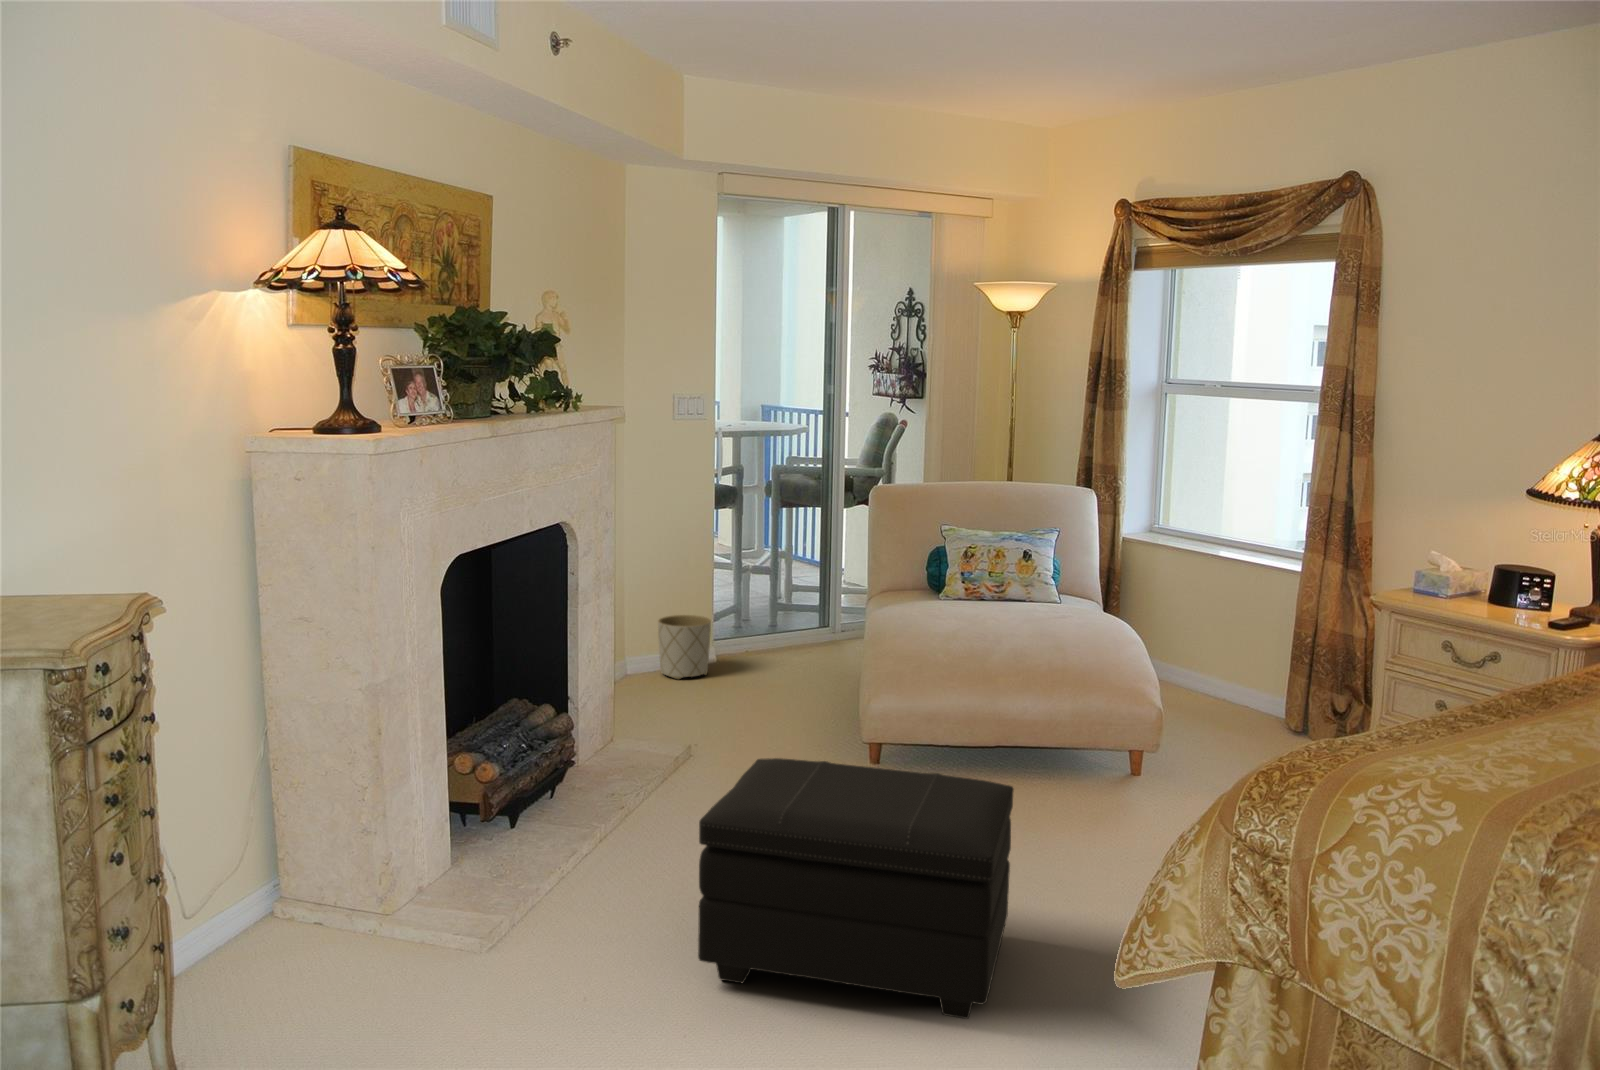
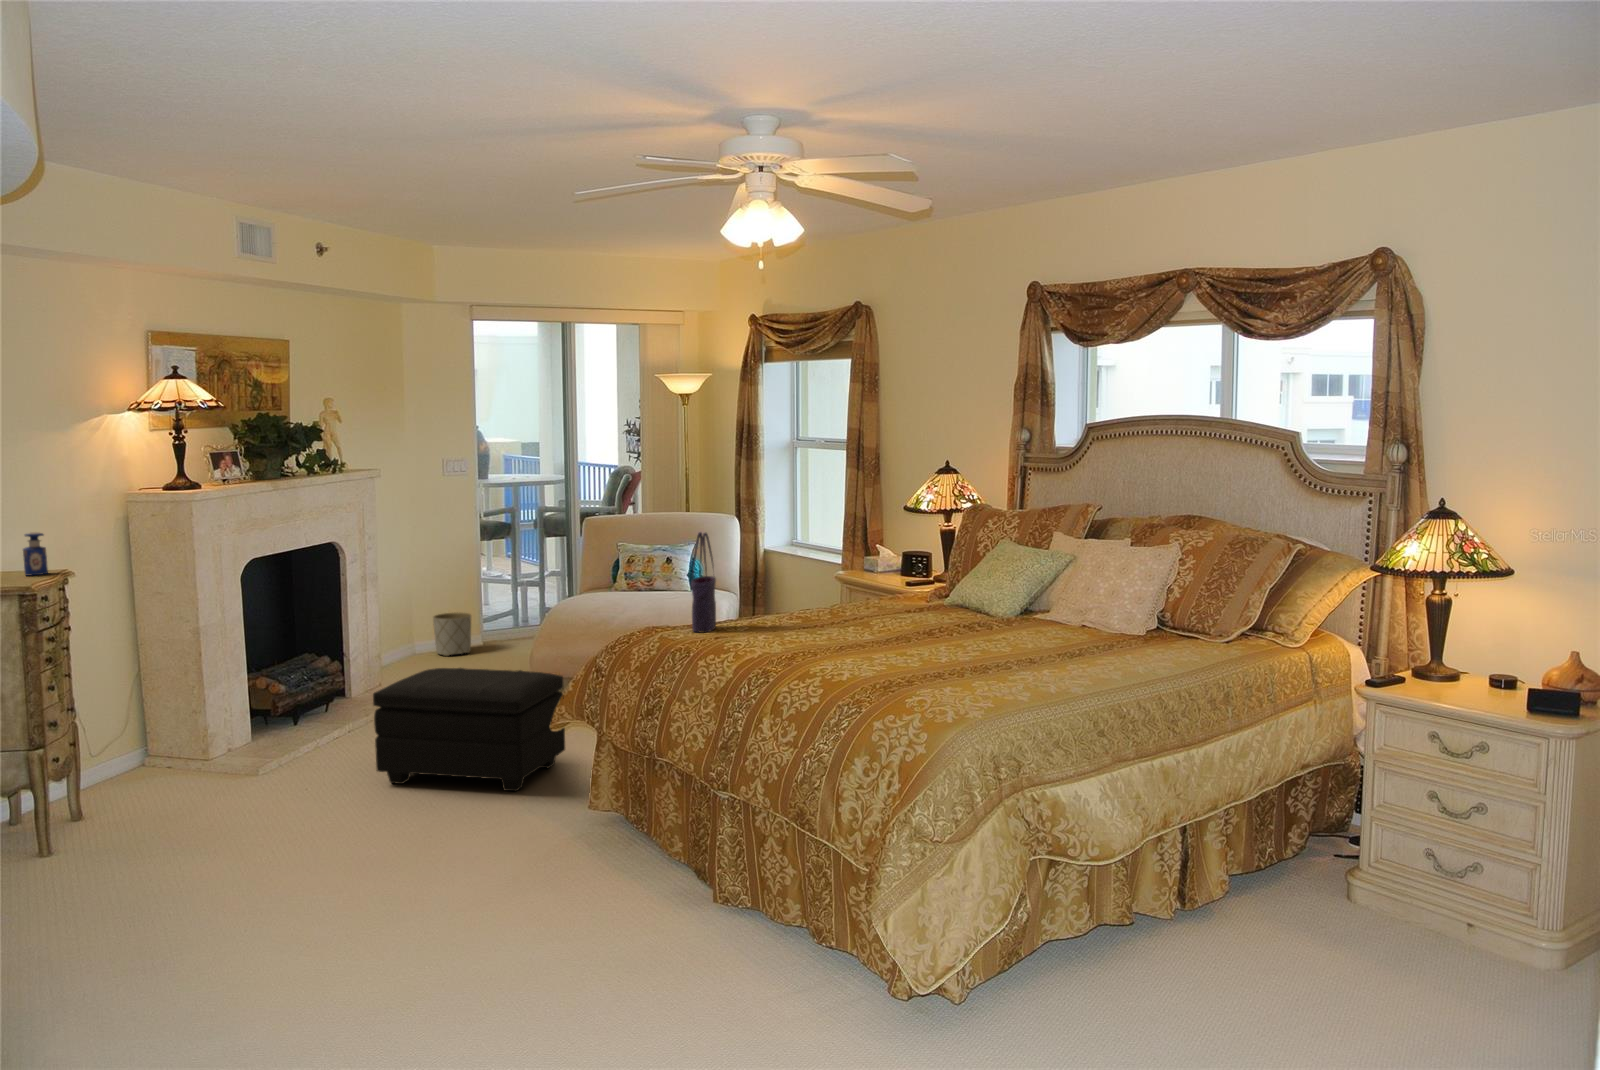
perfume bottle: none [61,517,112,609] -> present [23,532,48,575]
tote bag: none [1472,565,1552,789] -> present [691,532,716,632]

